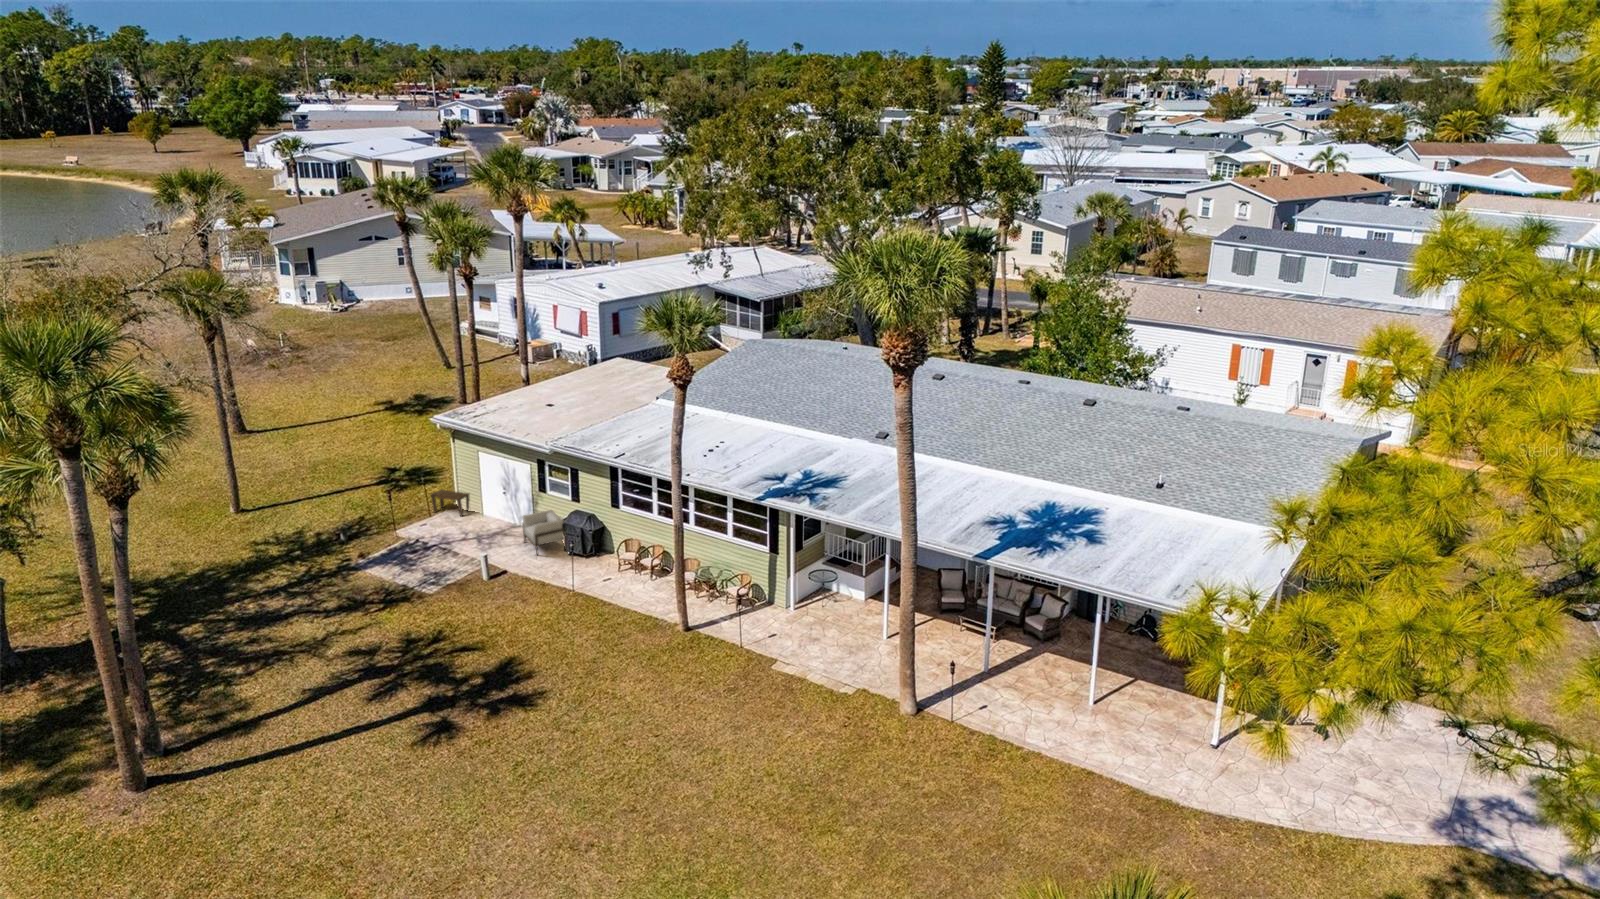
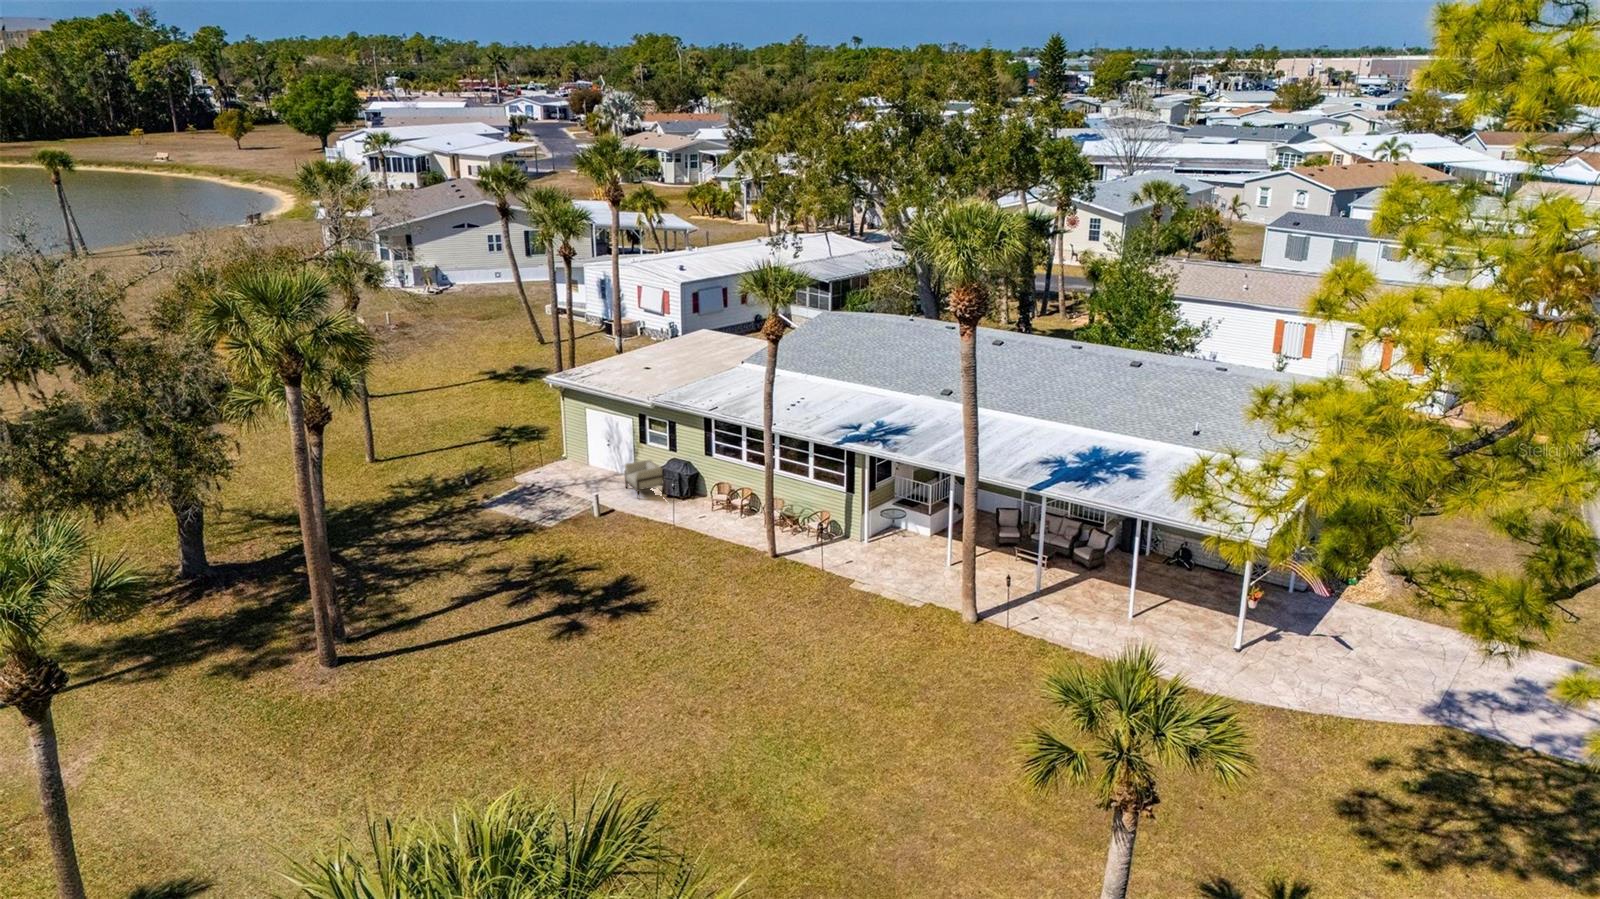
bench: present [431,489,470,516] -> none [540,443,575,468]

